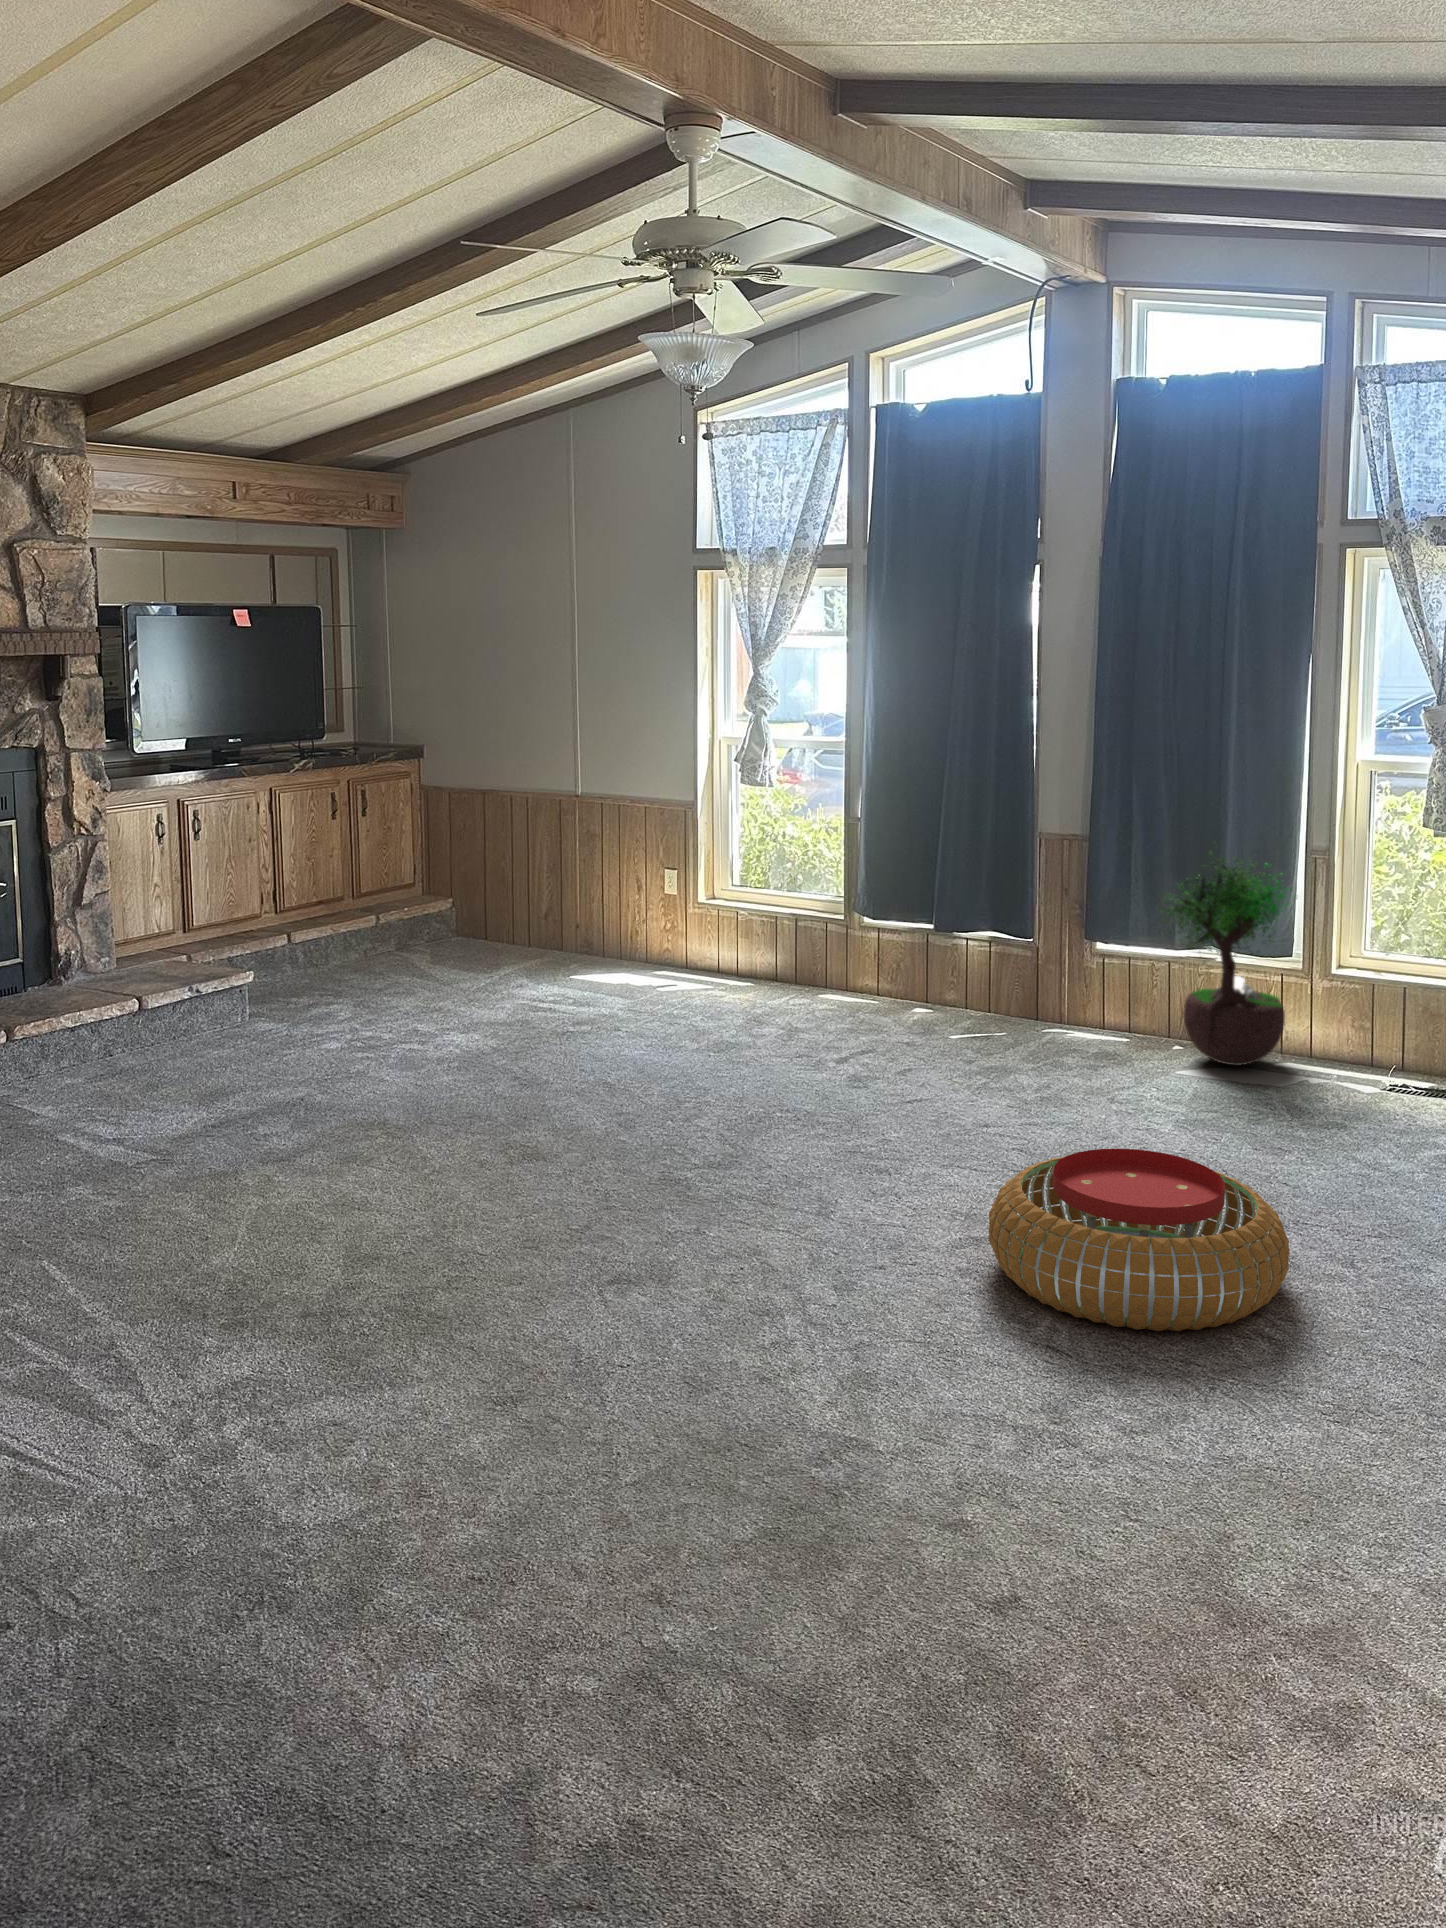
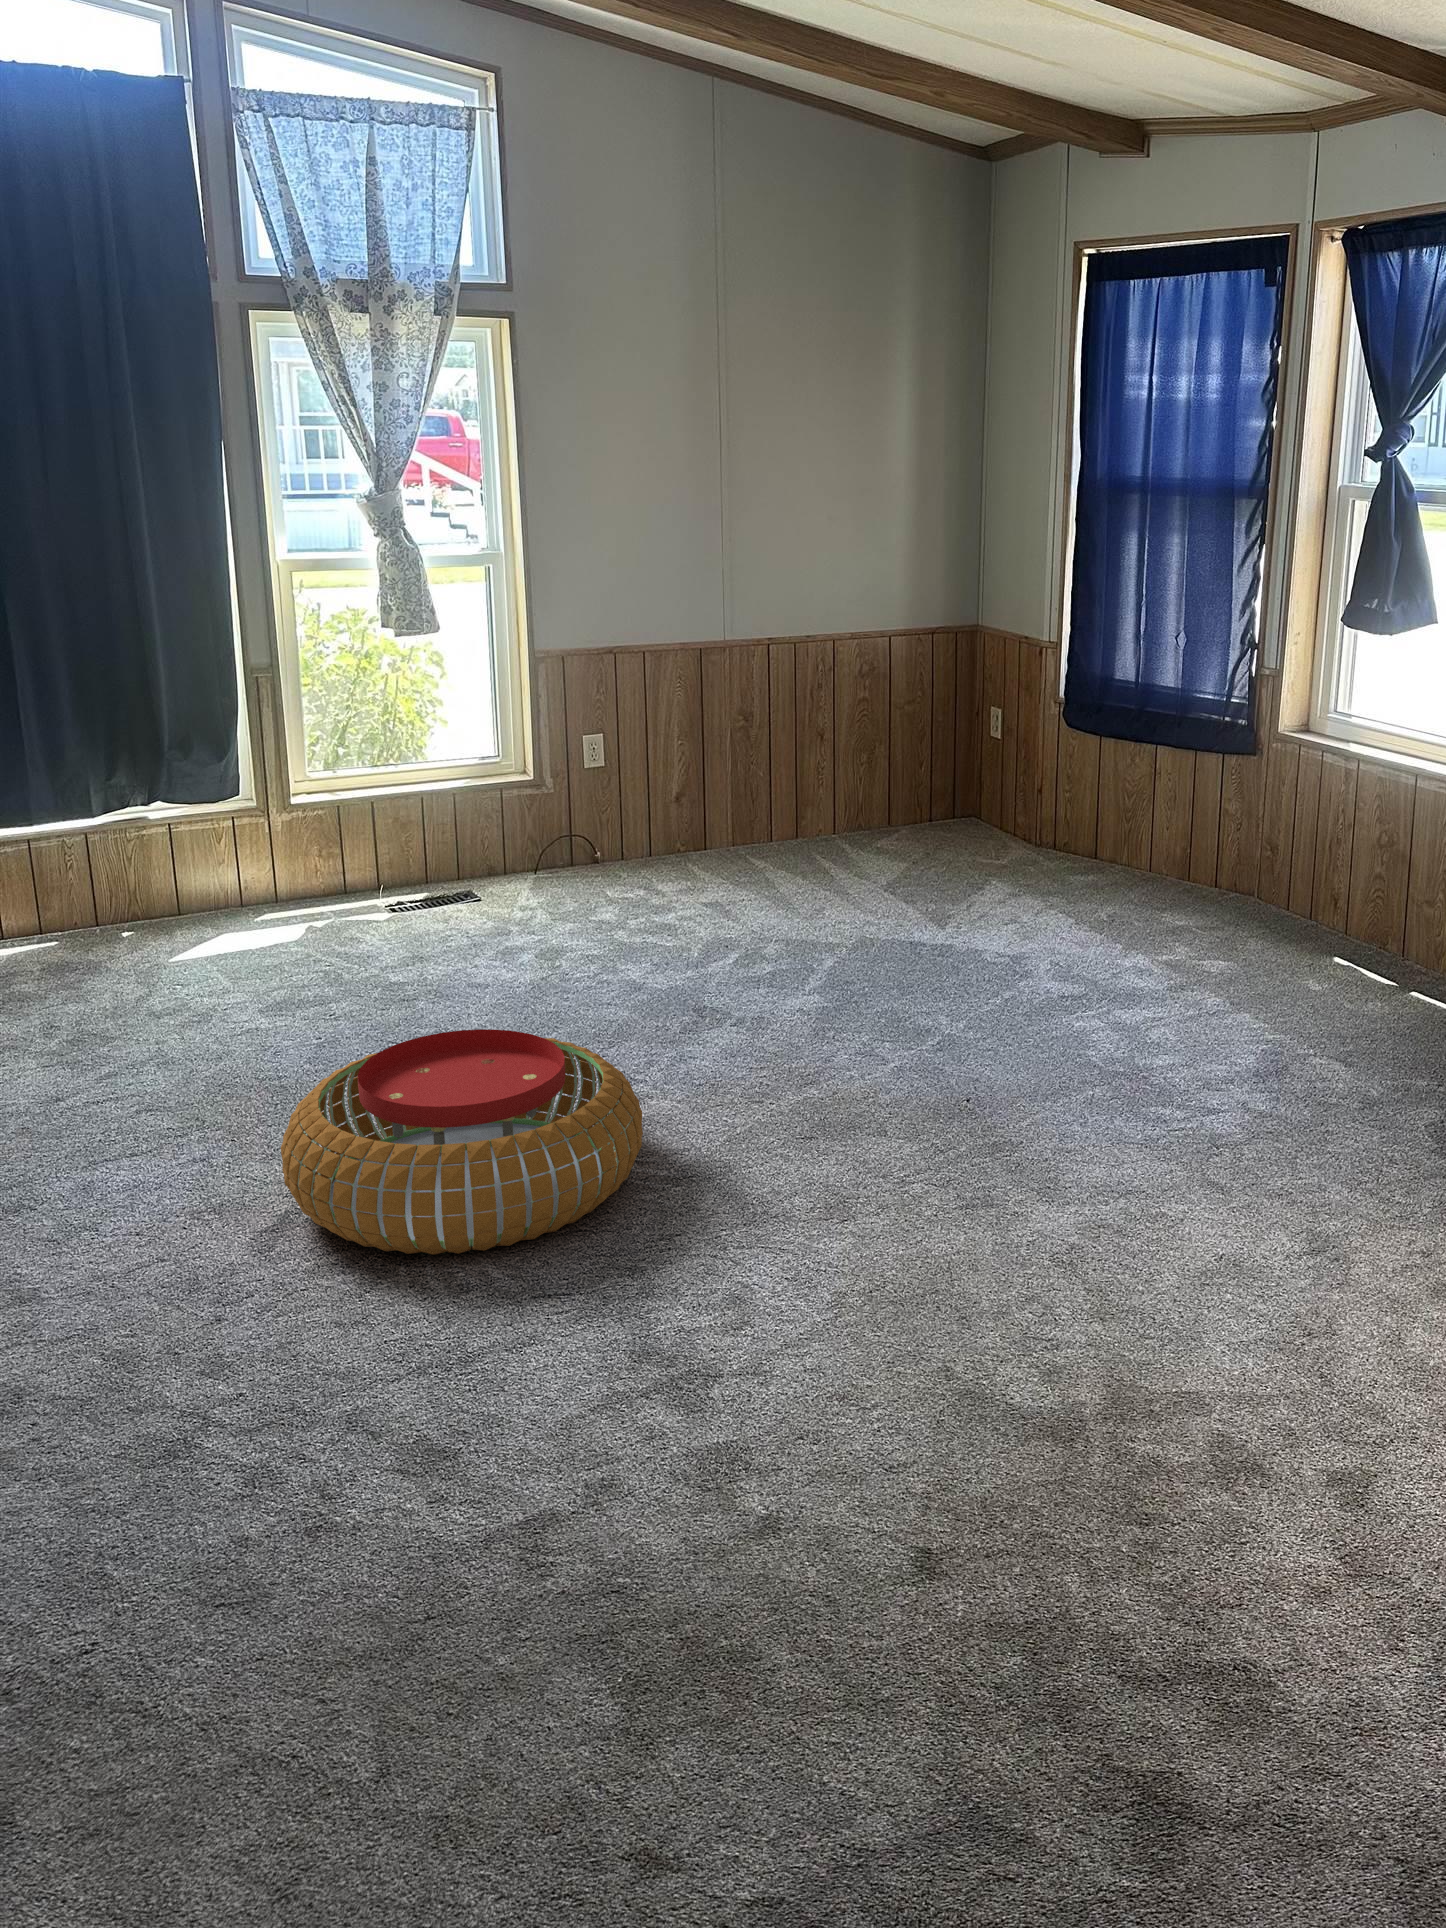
potted tree: present [1160,843,1297,1066] -> none [106,676,277,936]

